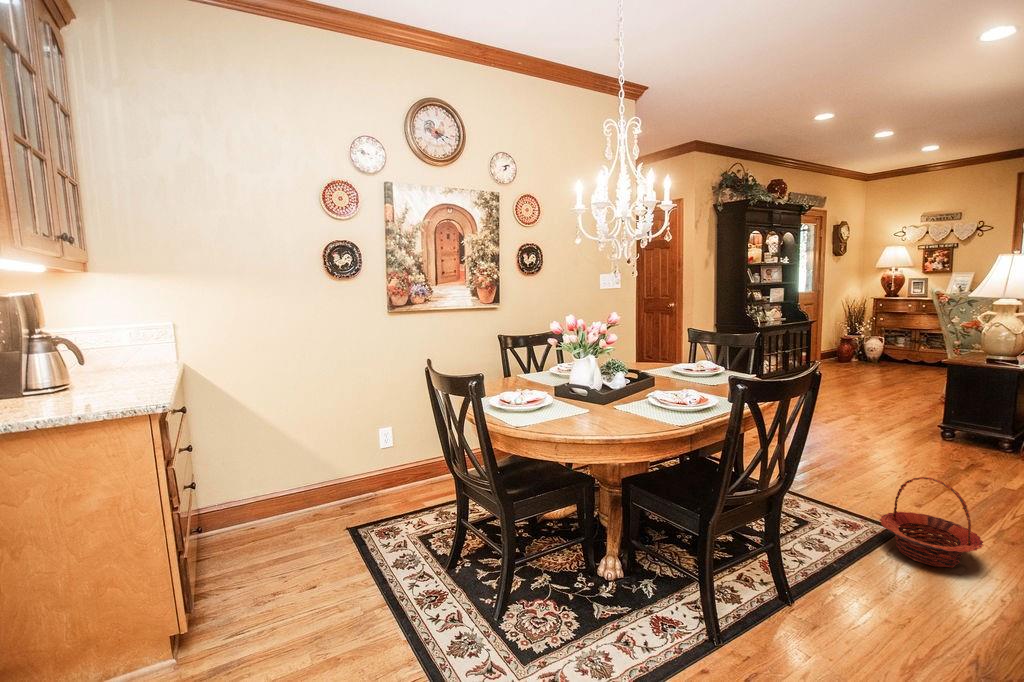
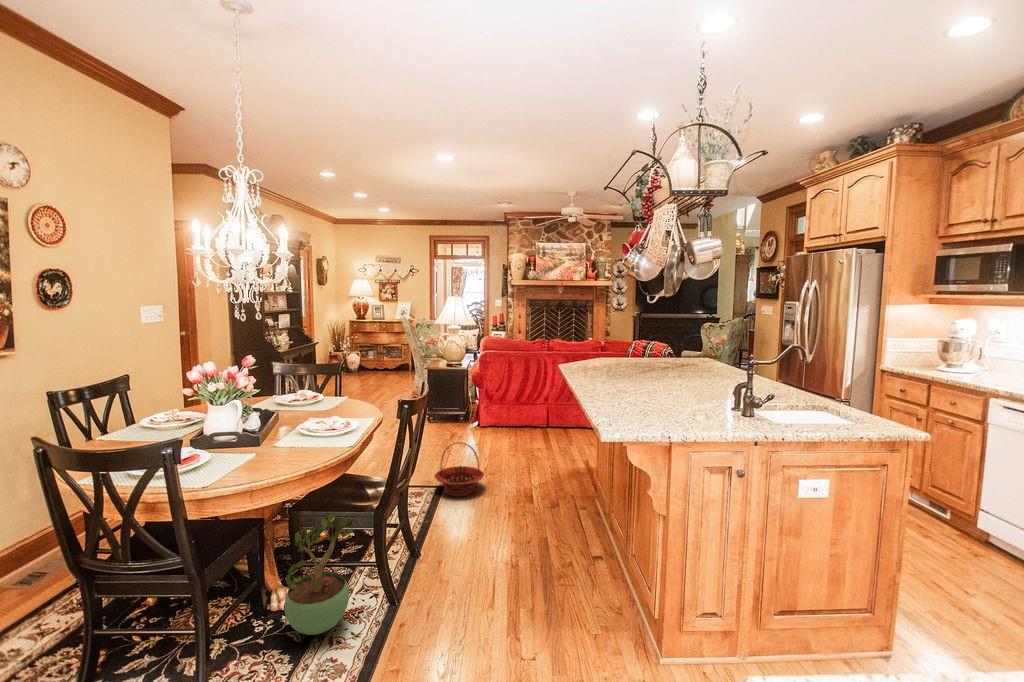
potted plant: none [581,492,673,623] -> present [285,512,358,635]

